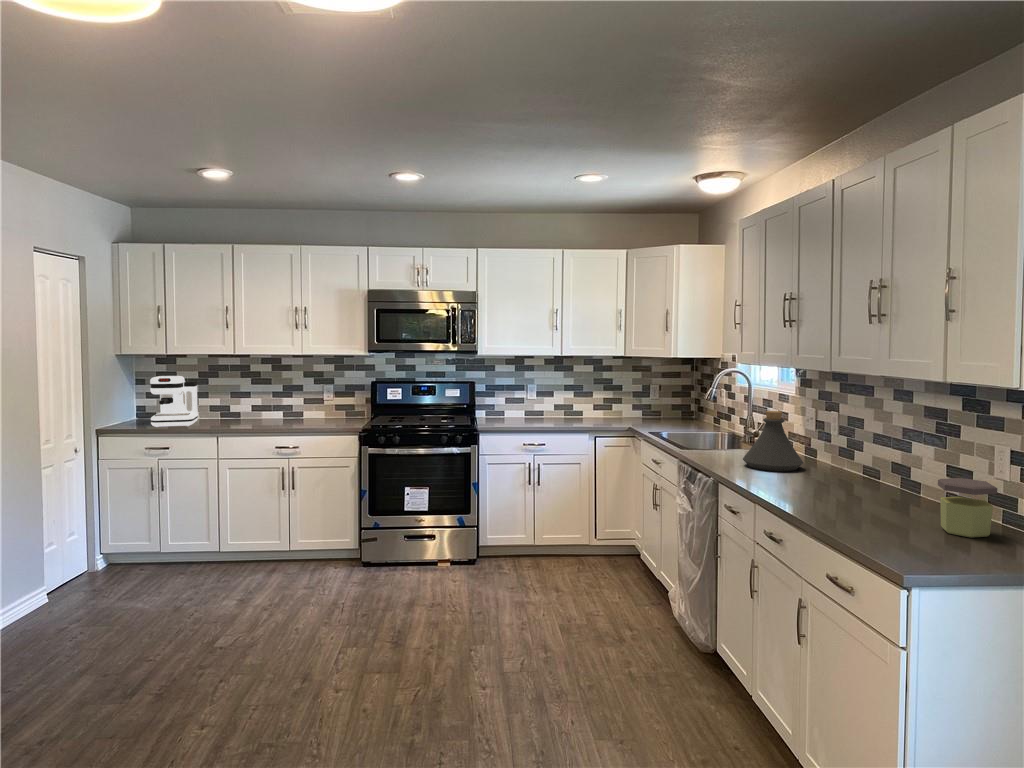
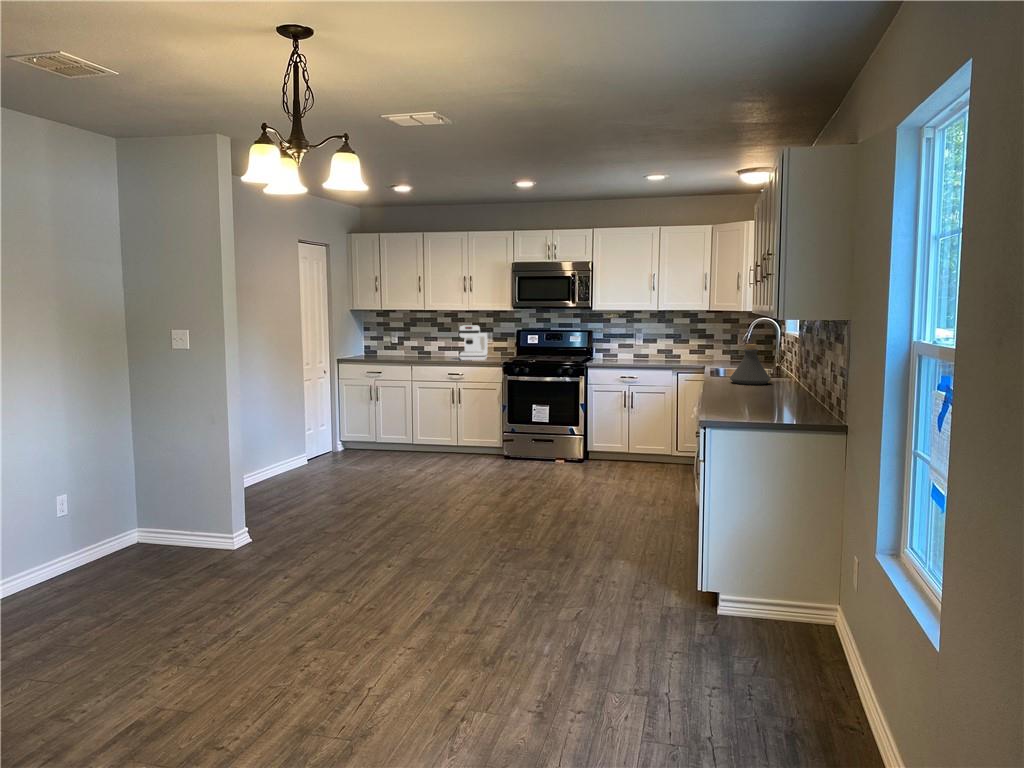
coffee maker: present [150,376,198,427] -> present [460,325,487,360]
jar: present [938,478,997,538] -> none [767,374,799,405]

